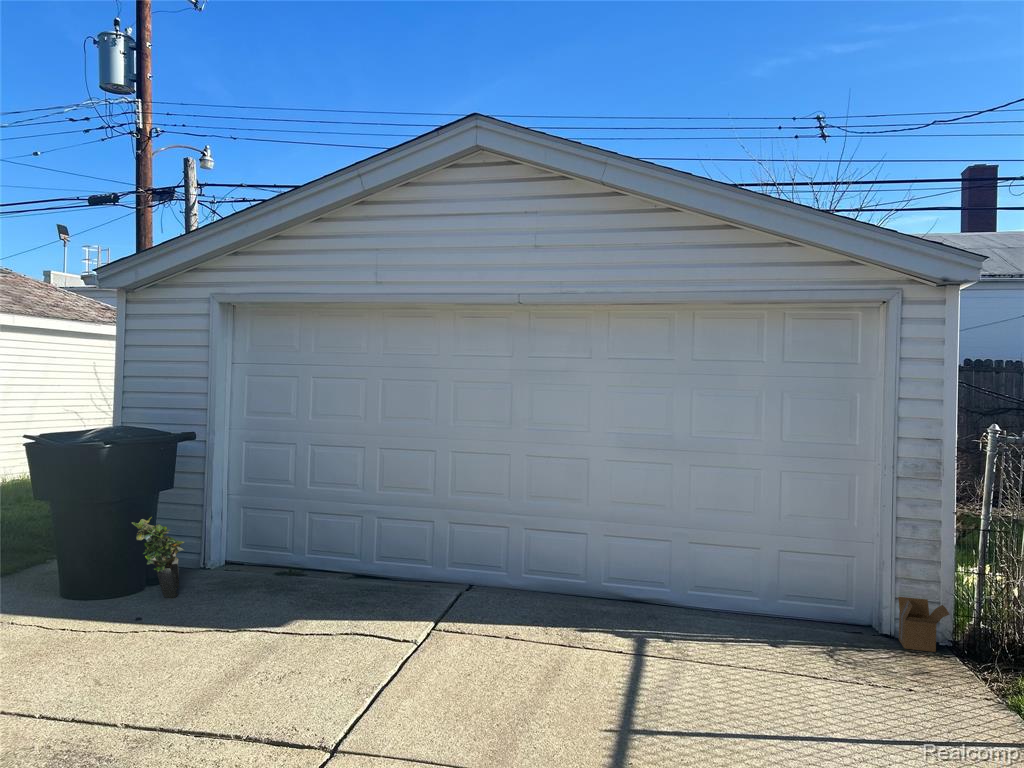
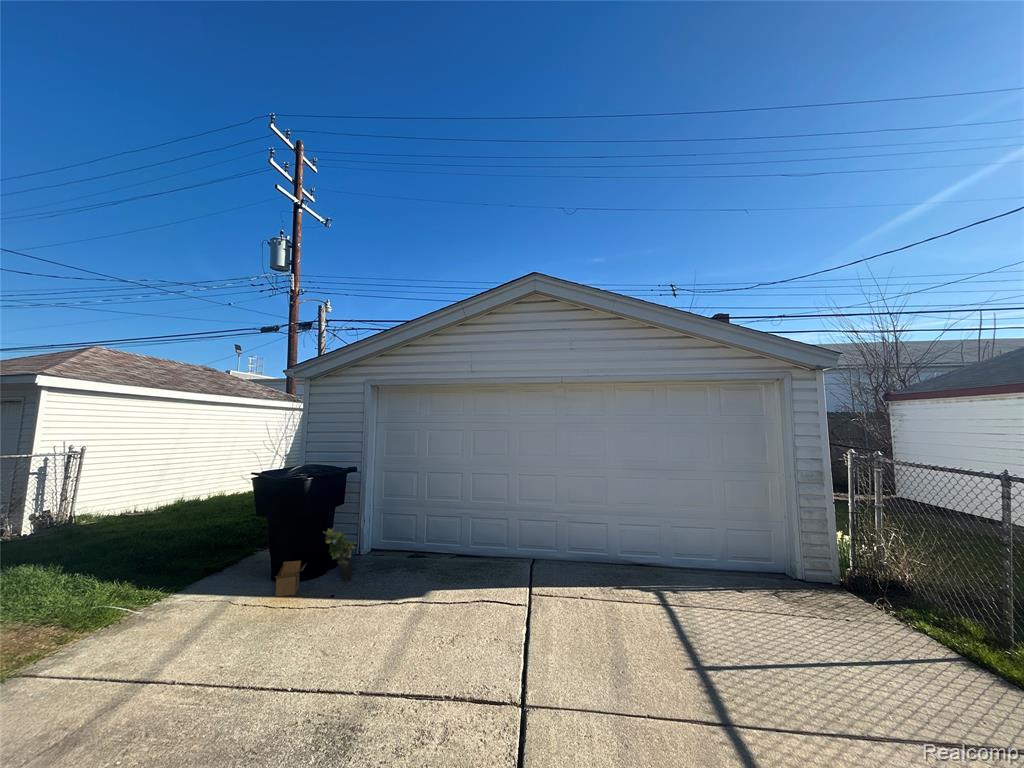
cardboard box: present [898,597,949,652] -> present [275,561,307,596]

